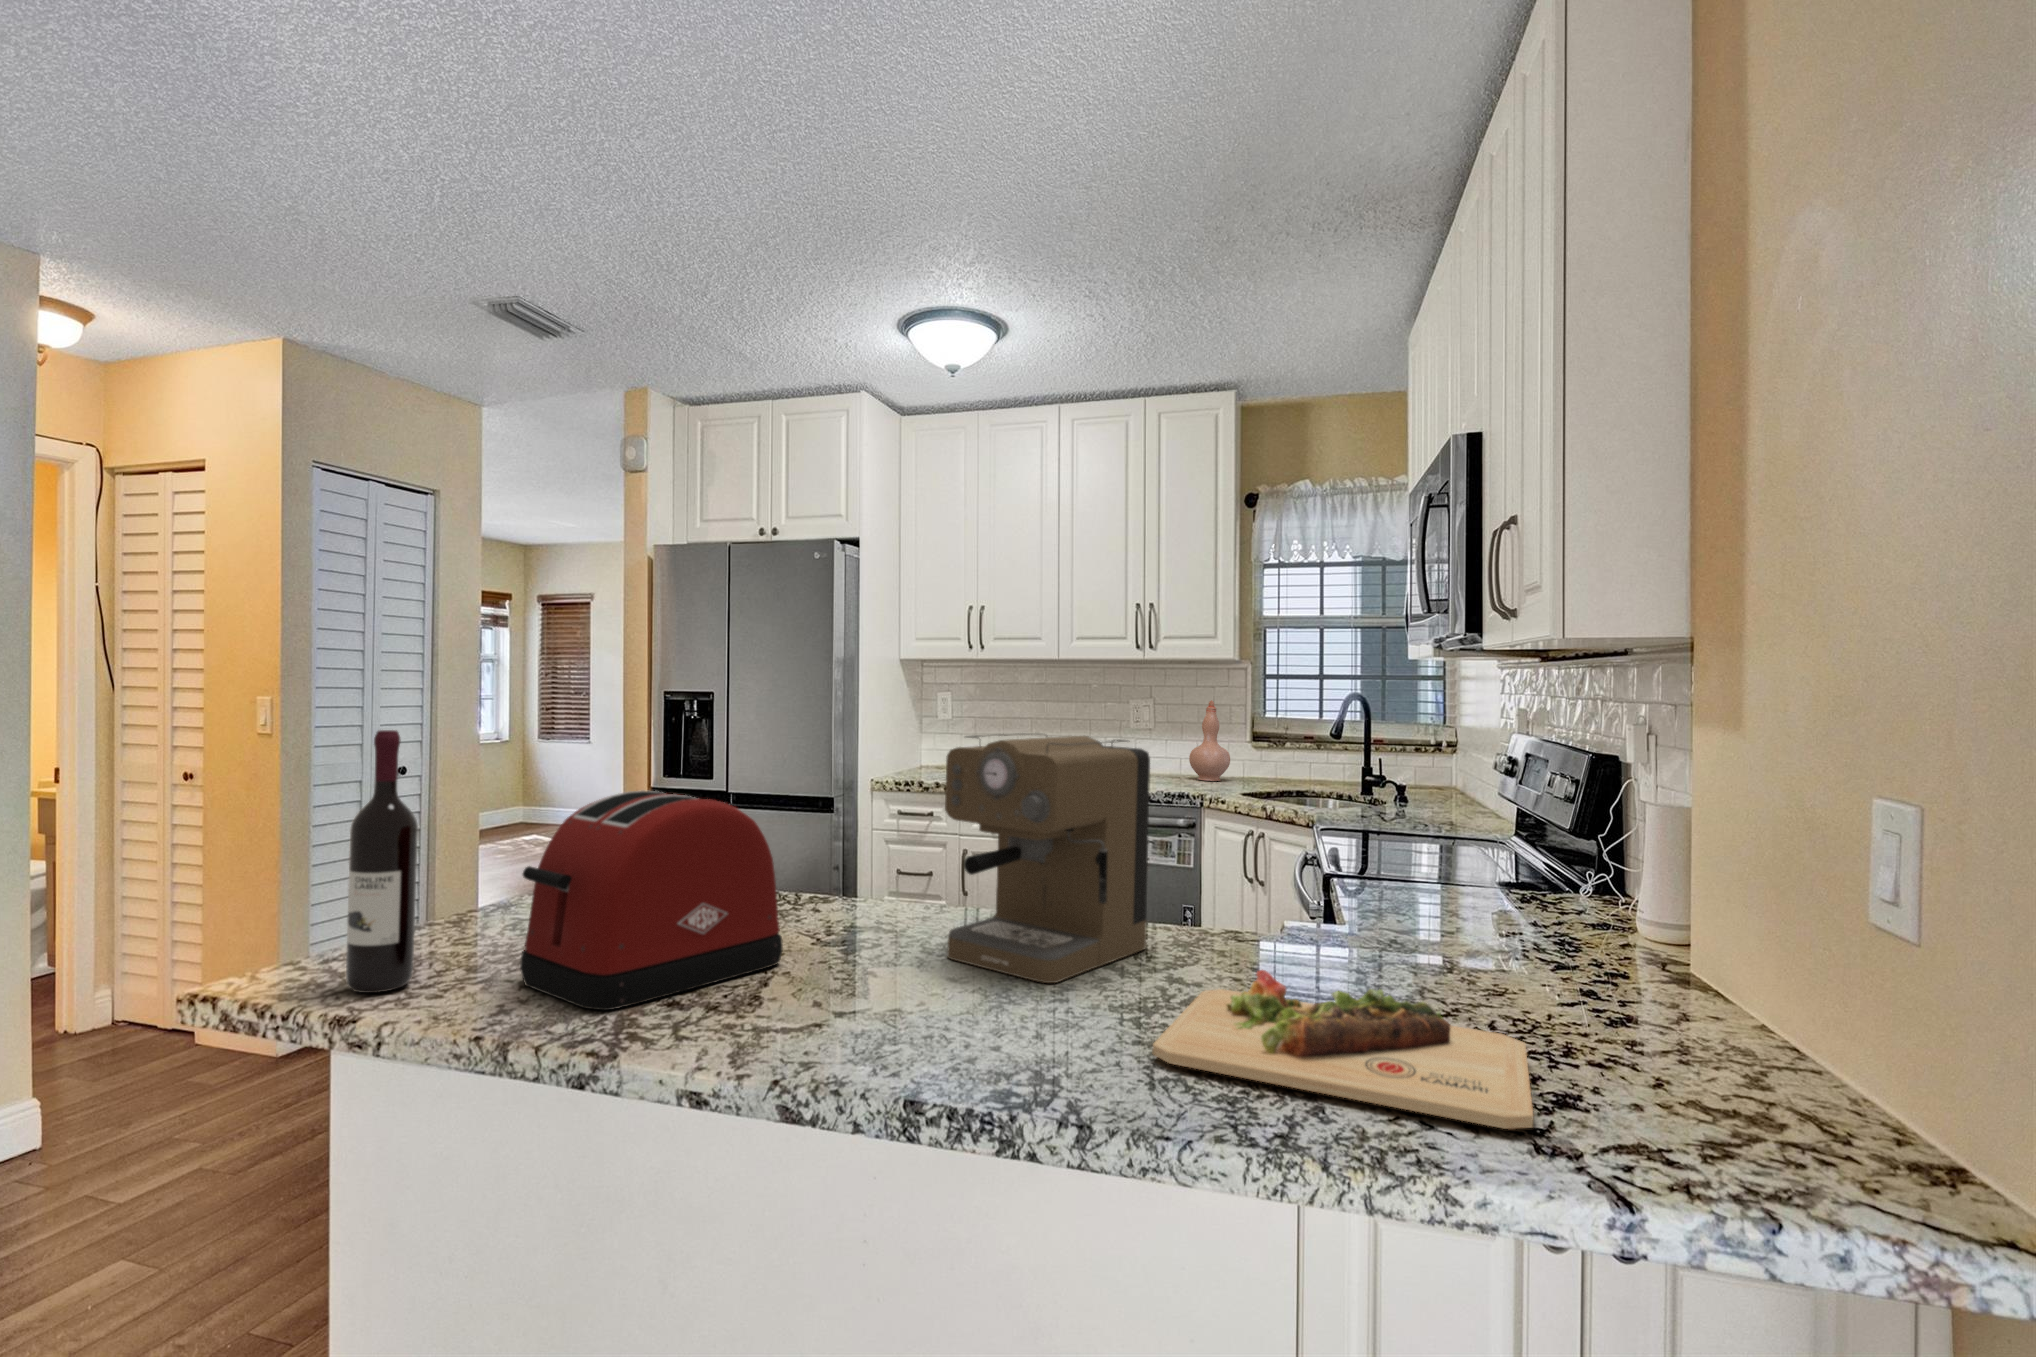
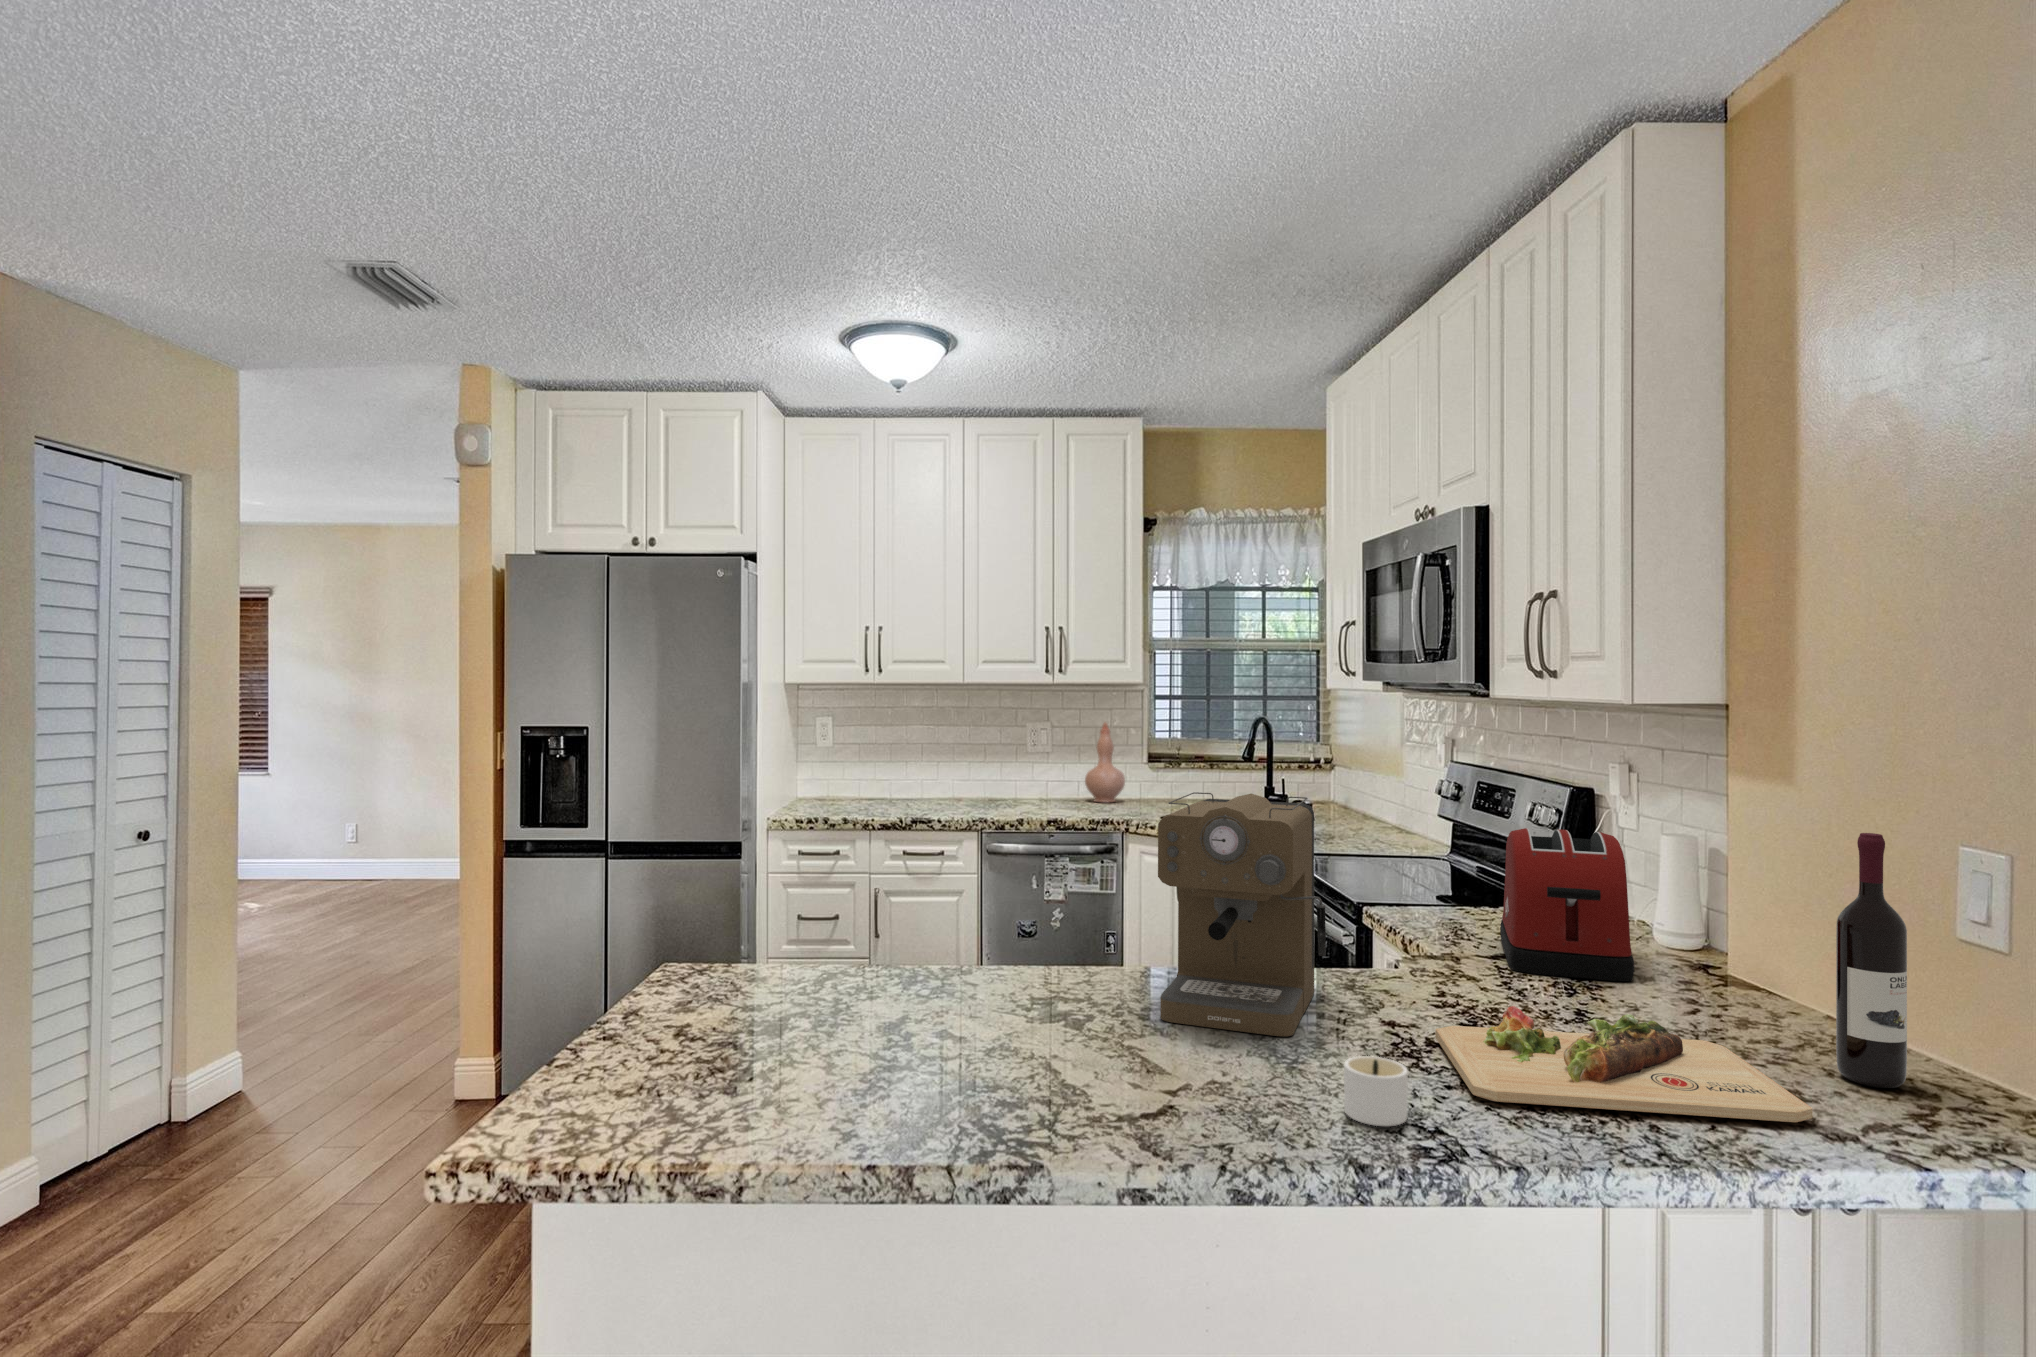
wine bottle: present [346,730,418,993] -> present [1836,833,1907,1088]
toaster: present [520,790,783,1010] -> present [1500,828,1634,981]
candle: none [987,997,1084,1071] -> present [1344,1056,1408,1126]

